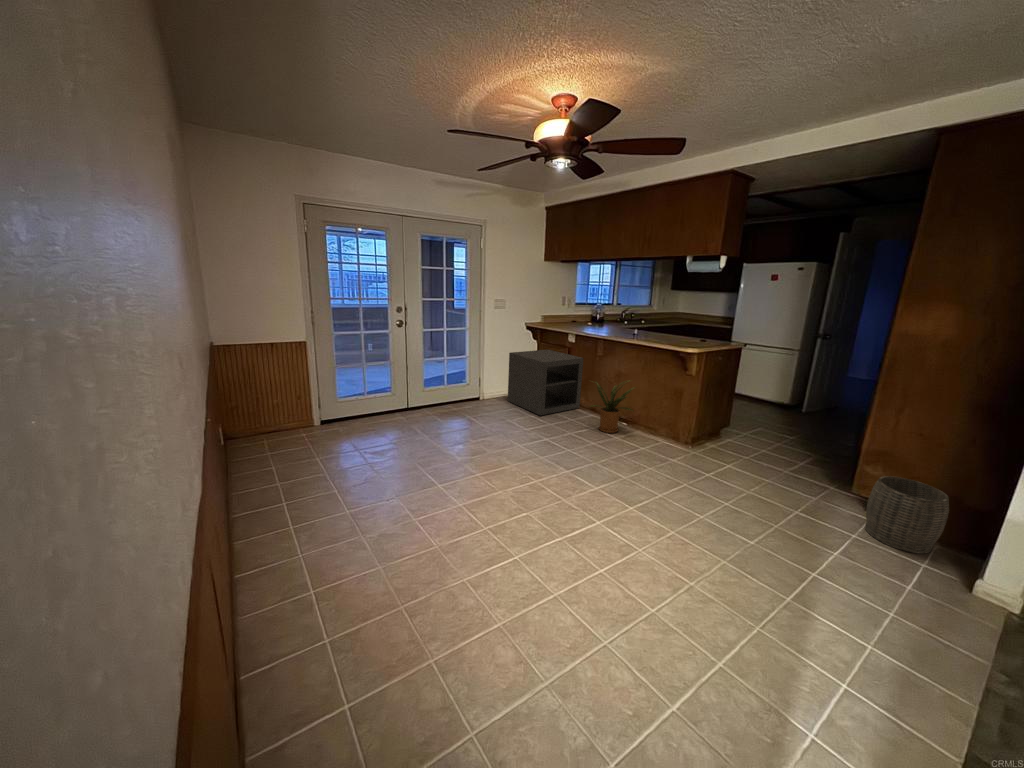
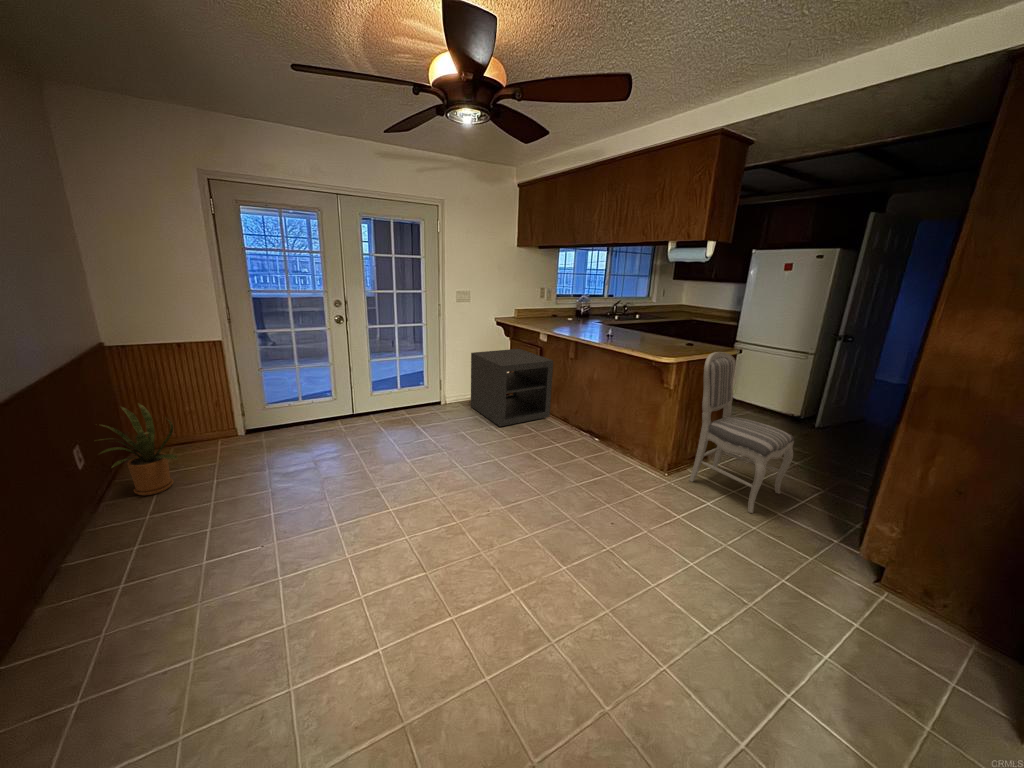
dining chair: none [710,345,793,471] -> present [689,352,794,513]
house plant: present [591,381,635,433] -> present [100,404,177,495]
woven basket: present [865,476,949,554] -> none [877,547,1004,668]

